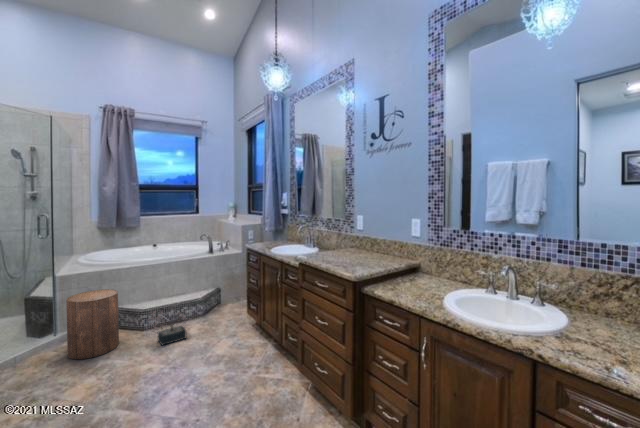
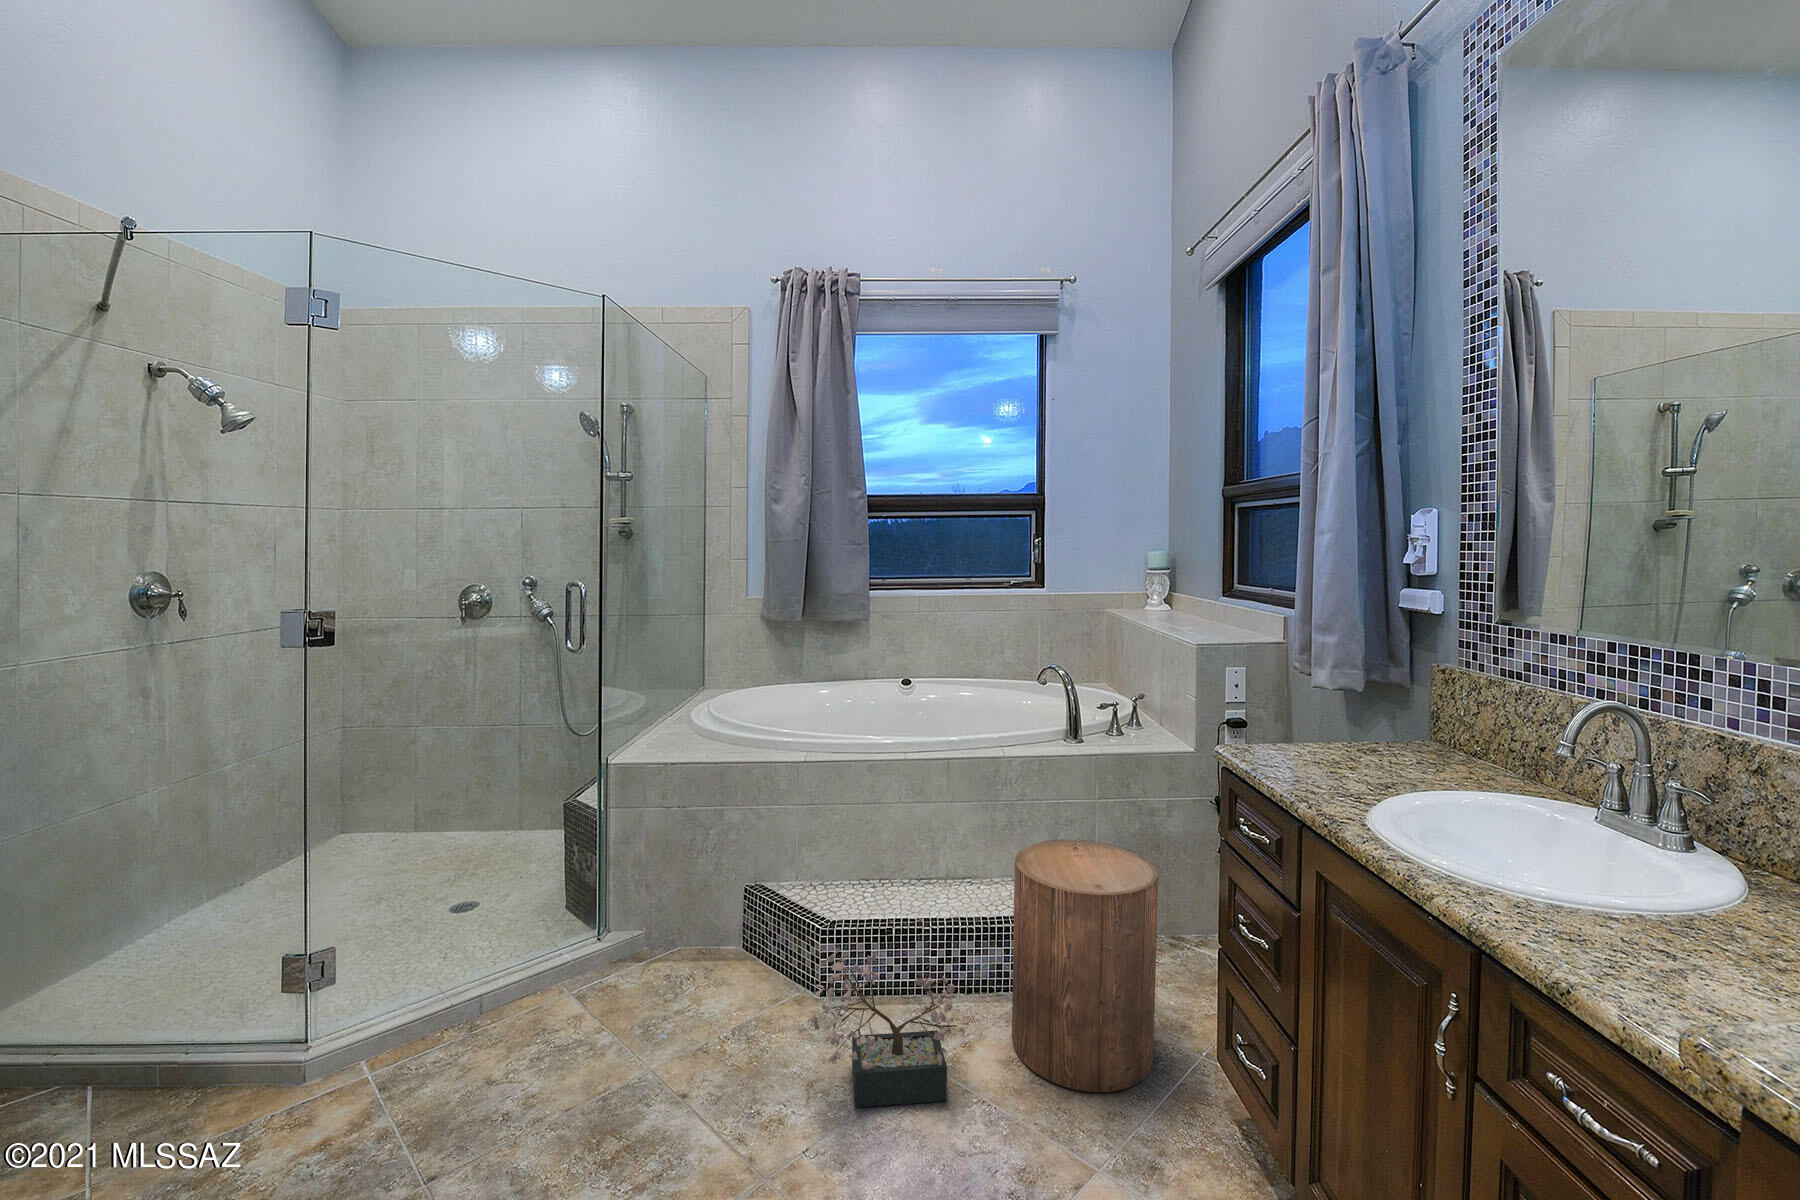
stool: present [66,289,119,359] -> present [1012,839,1158,1092]

